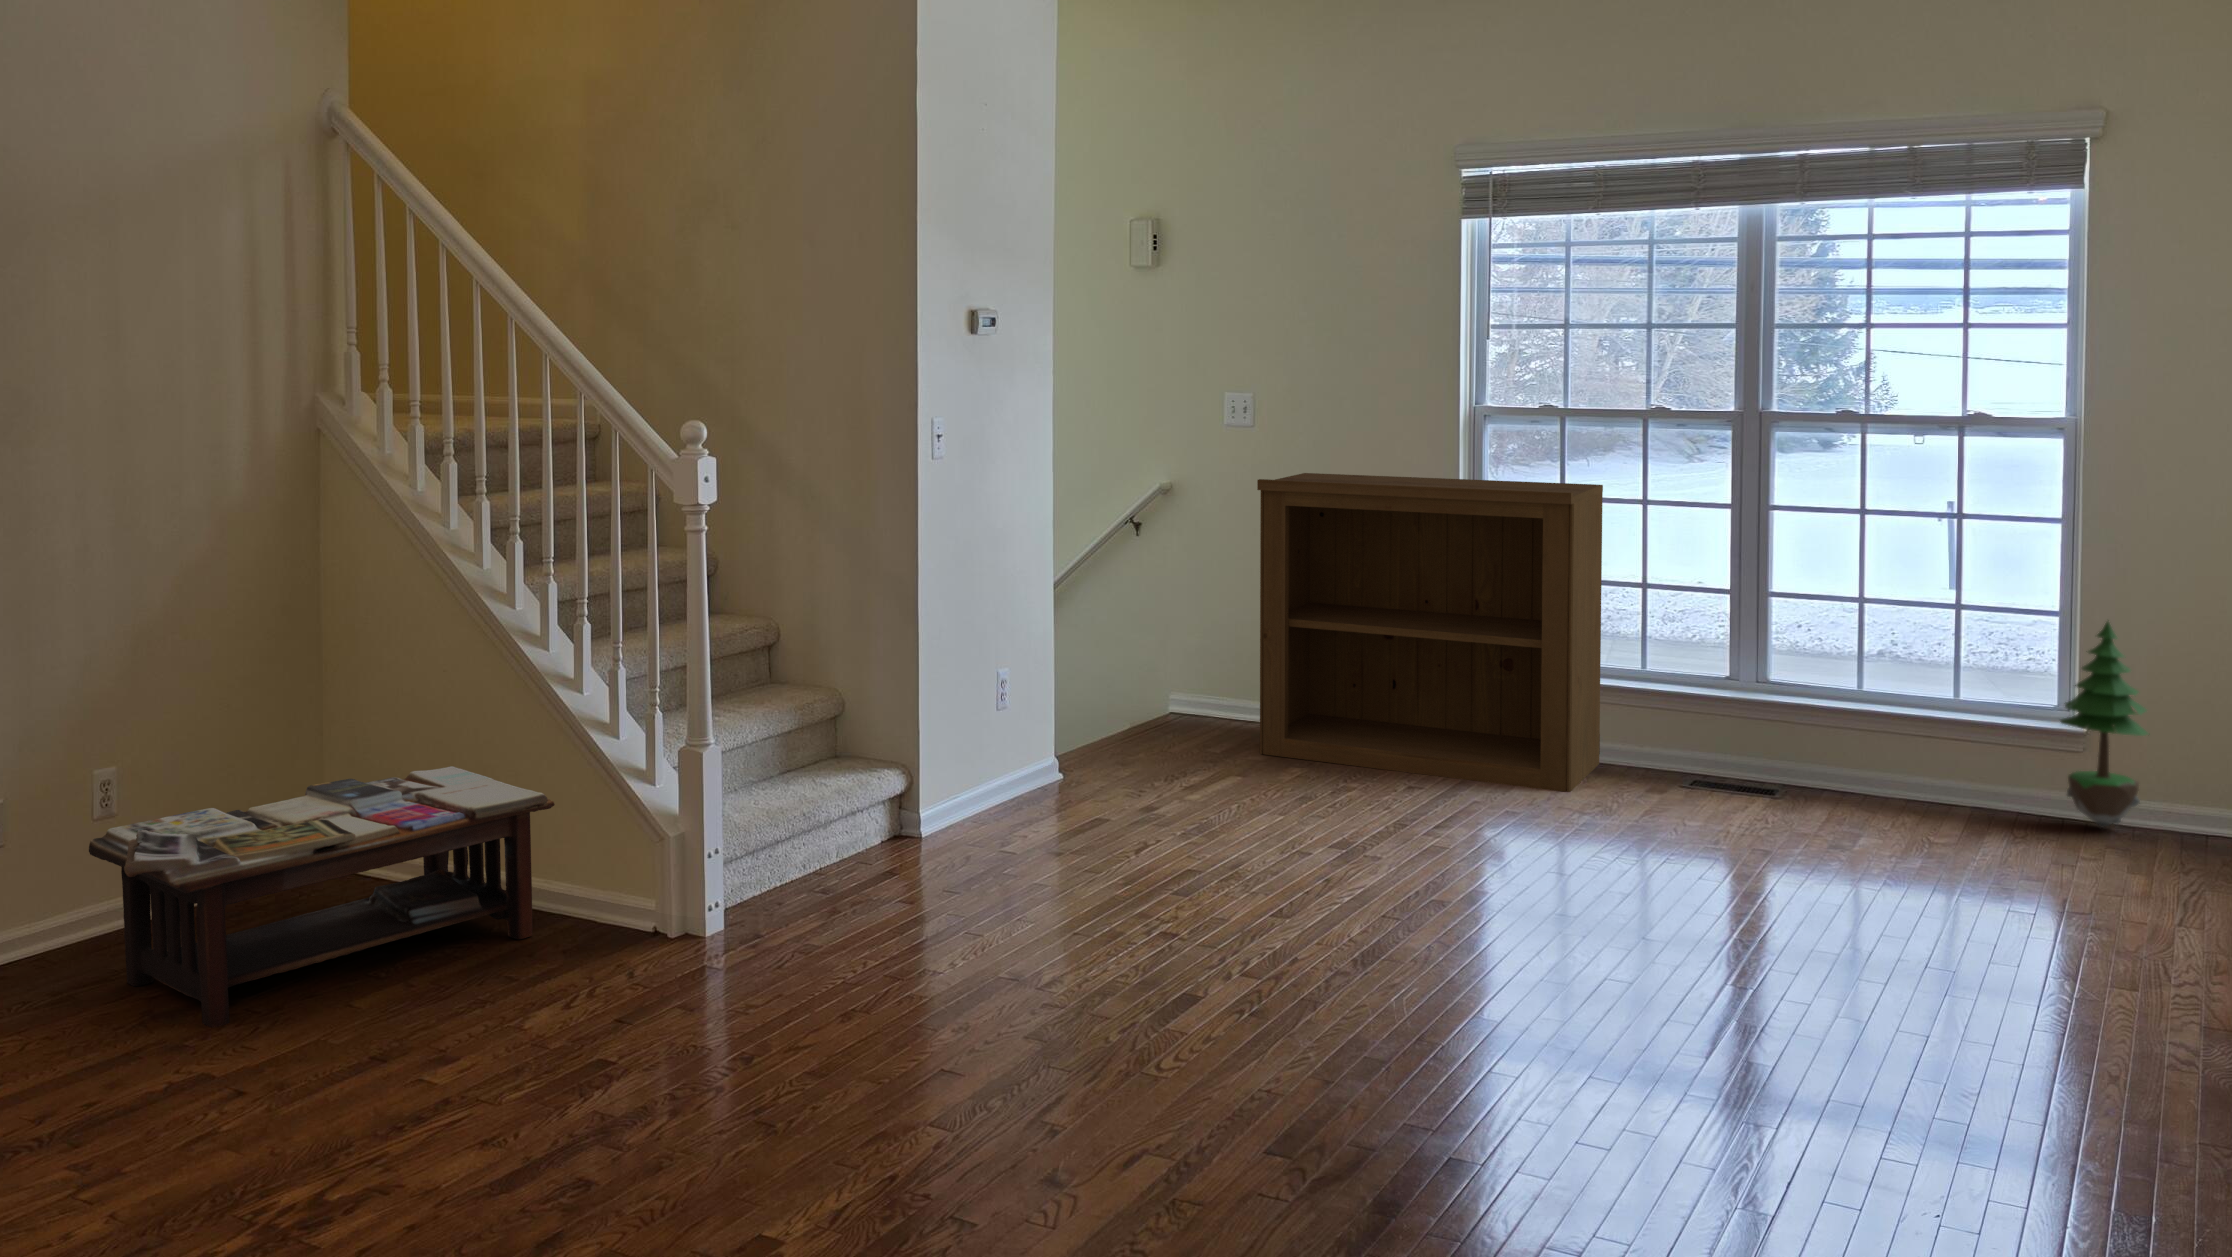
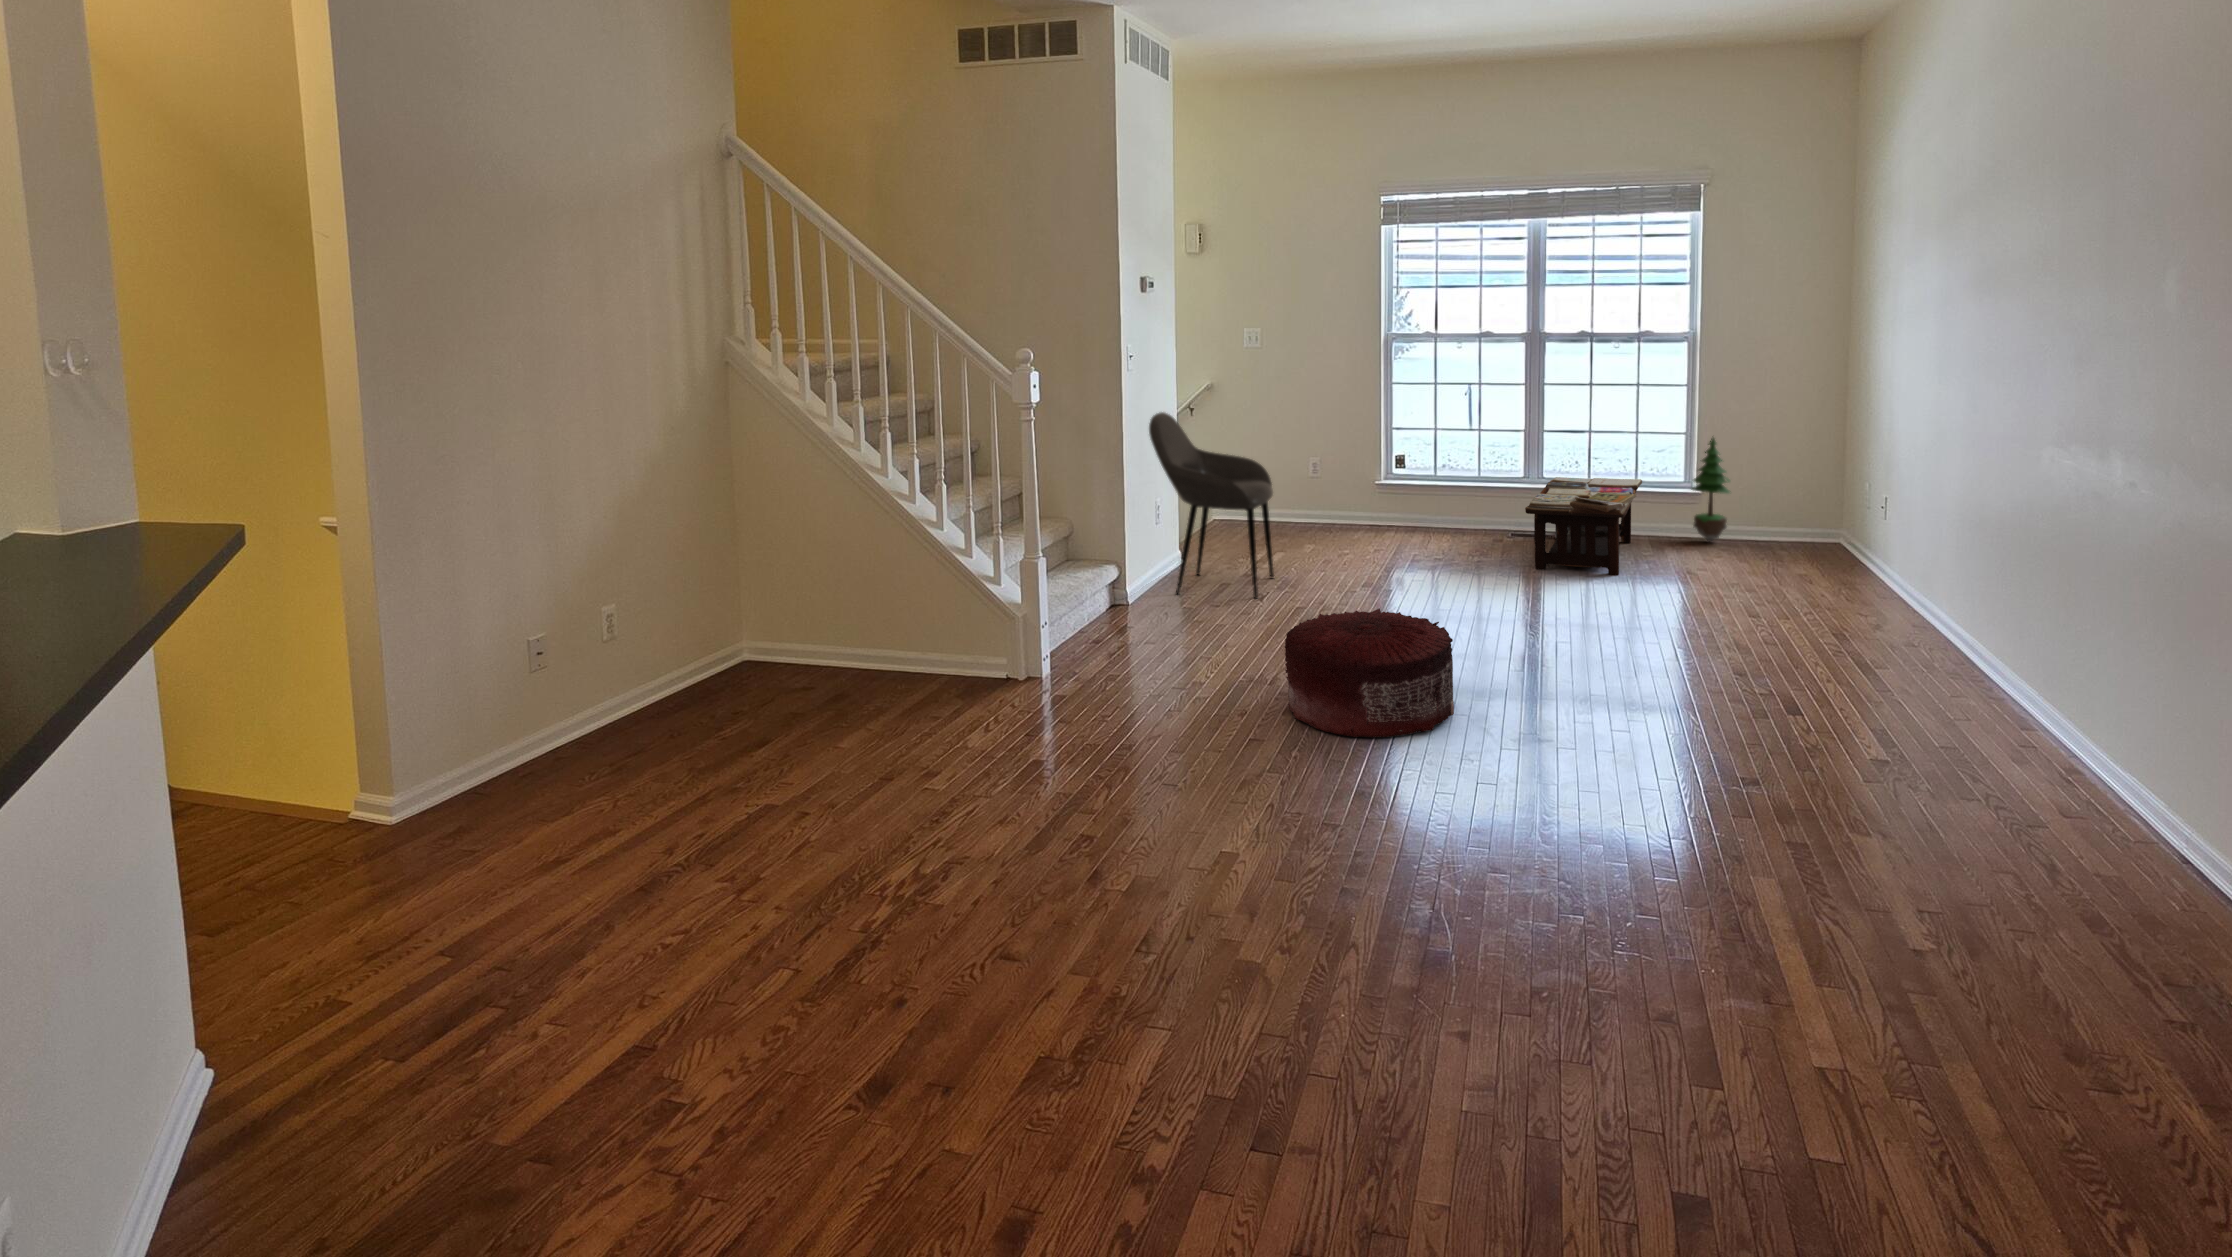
bookshelf: present [1257,473,1603,792] -> none [1277,375,1460,547]
armchair: none [978,527,1197,849] -> present [1149,412,1274,599]
coffee table: present [89,766,555,1027] -> present [1525,477,1642,576]
pouf: none [1020,880,1324,1109] -> present [1285,609,1454,738]

